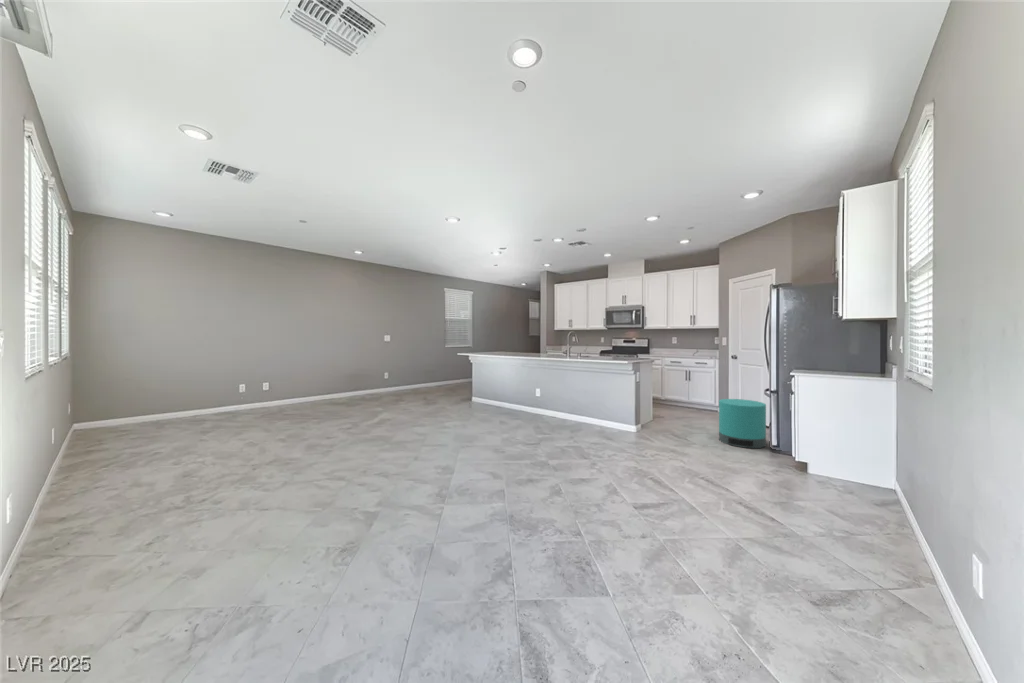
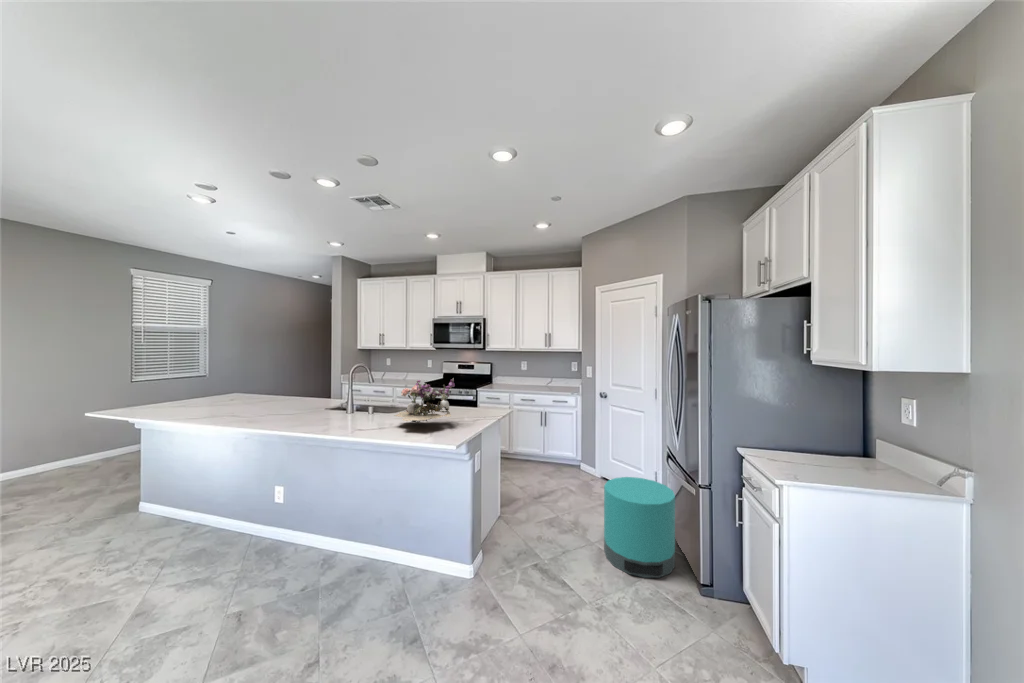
flower arrangement: none [596,337,627,361] -> present [395,378,455,424]

